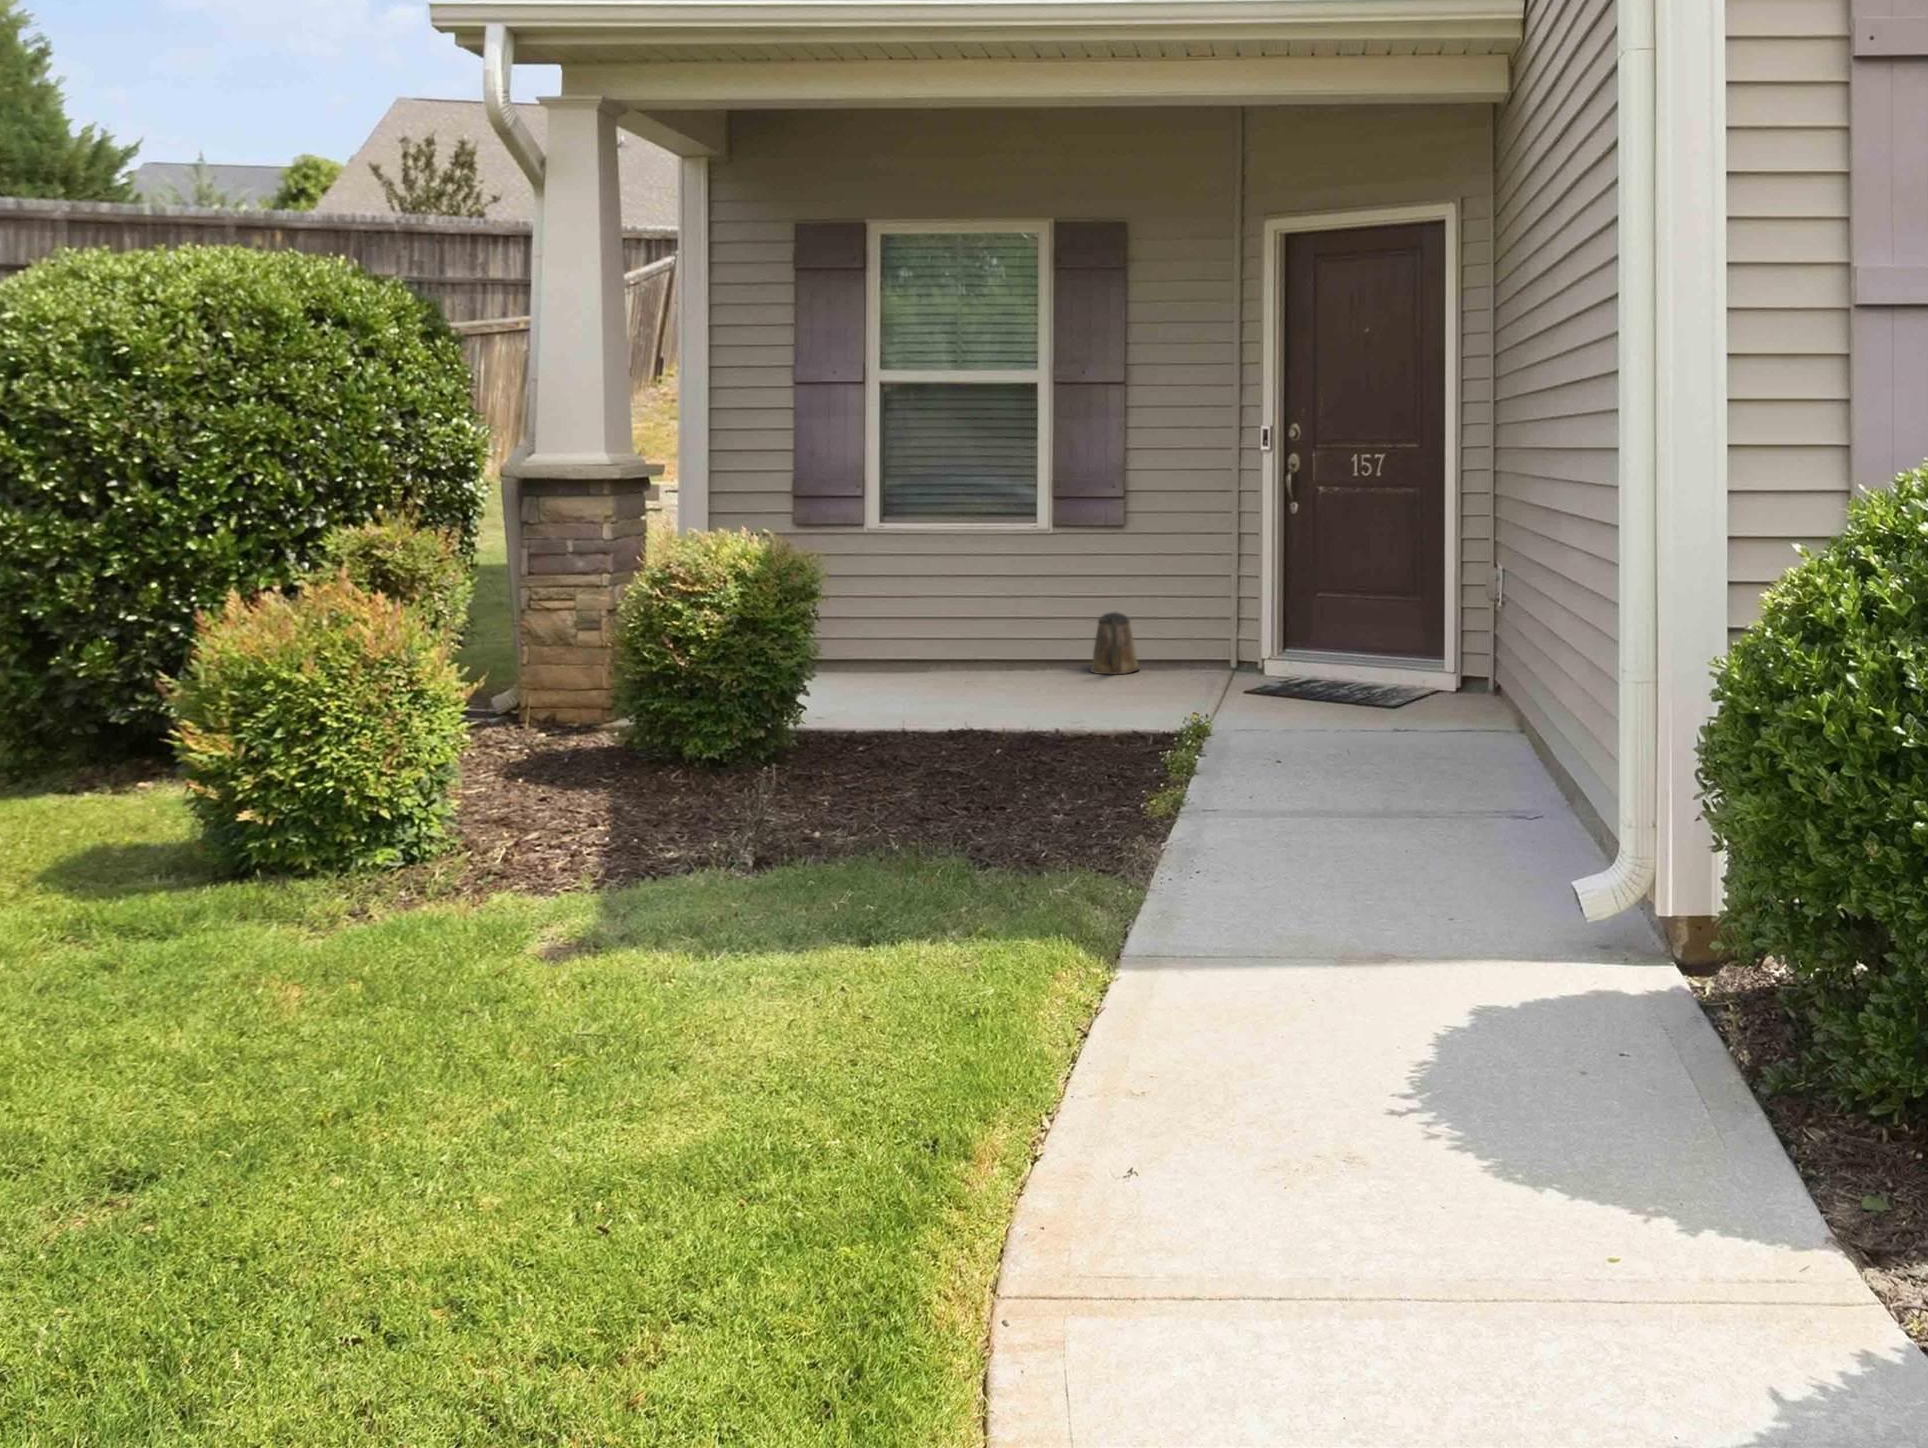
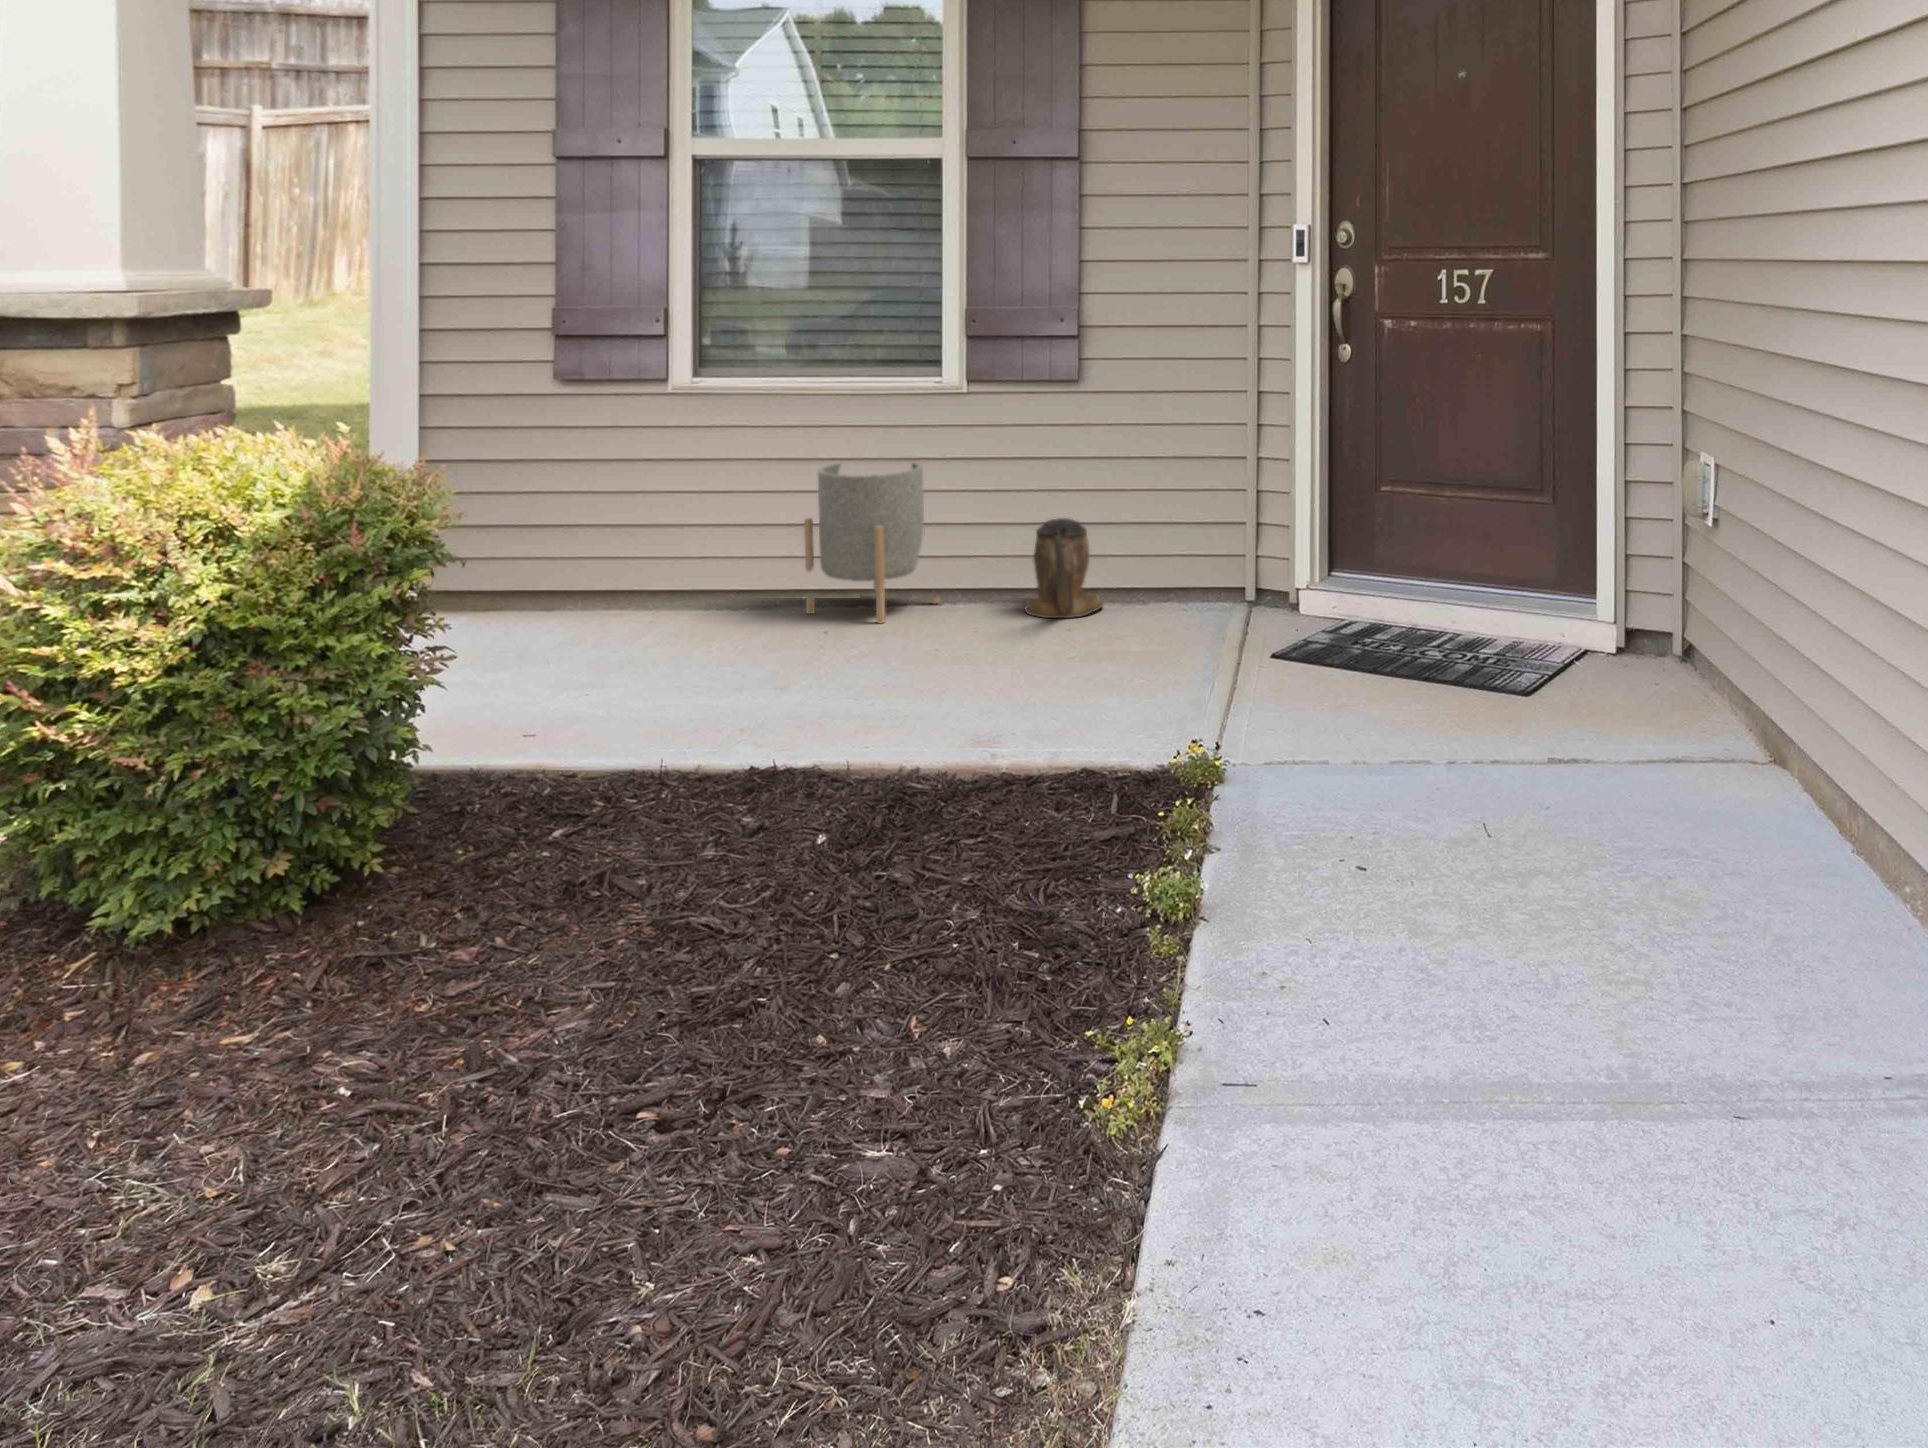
planter: none [953,576,1035,676] -> present [804,463,940,624]

